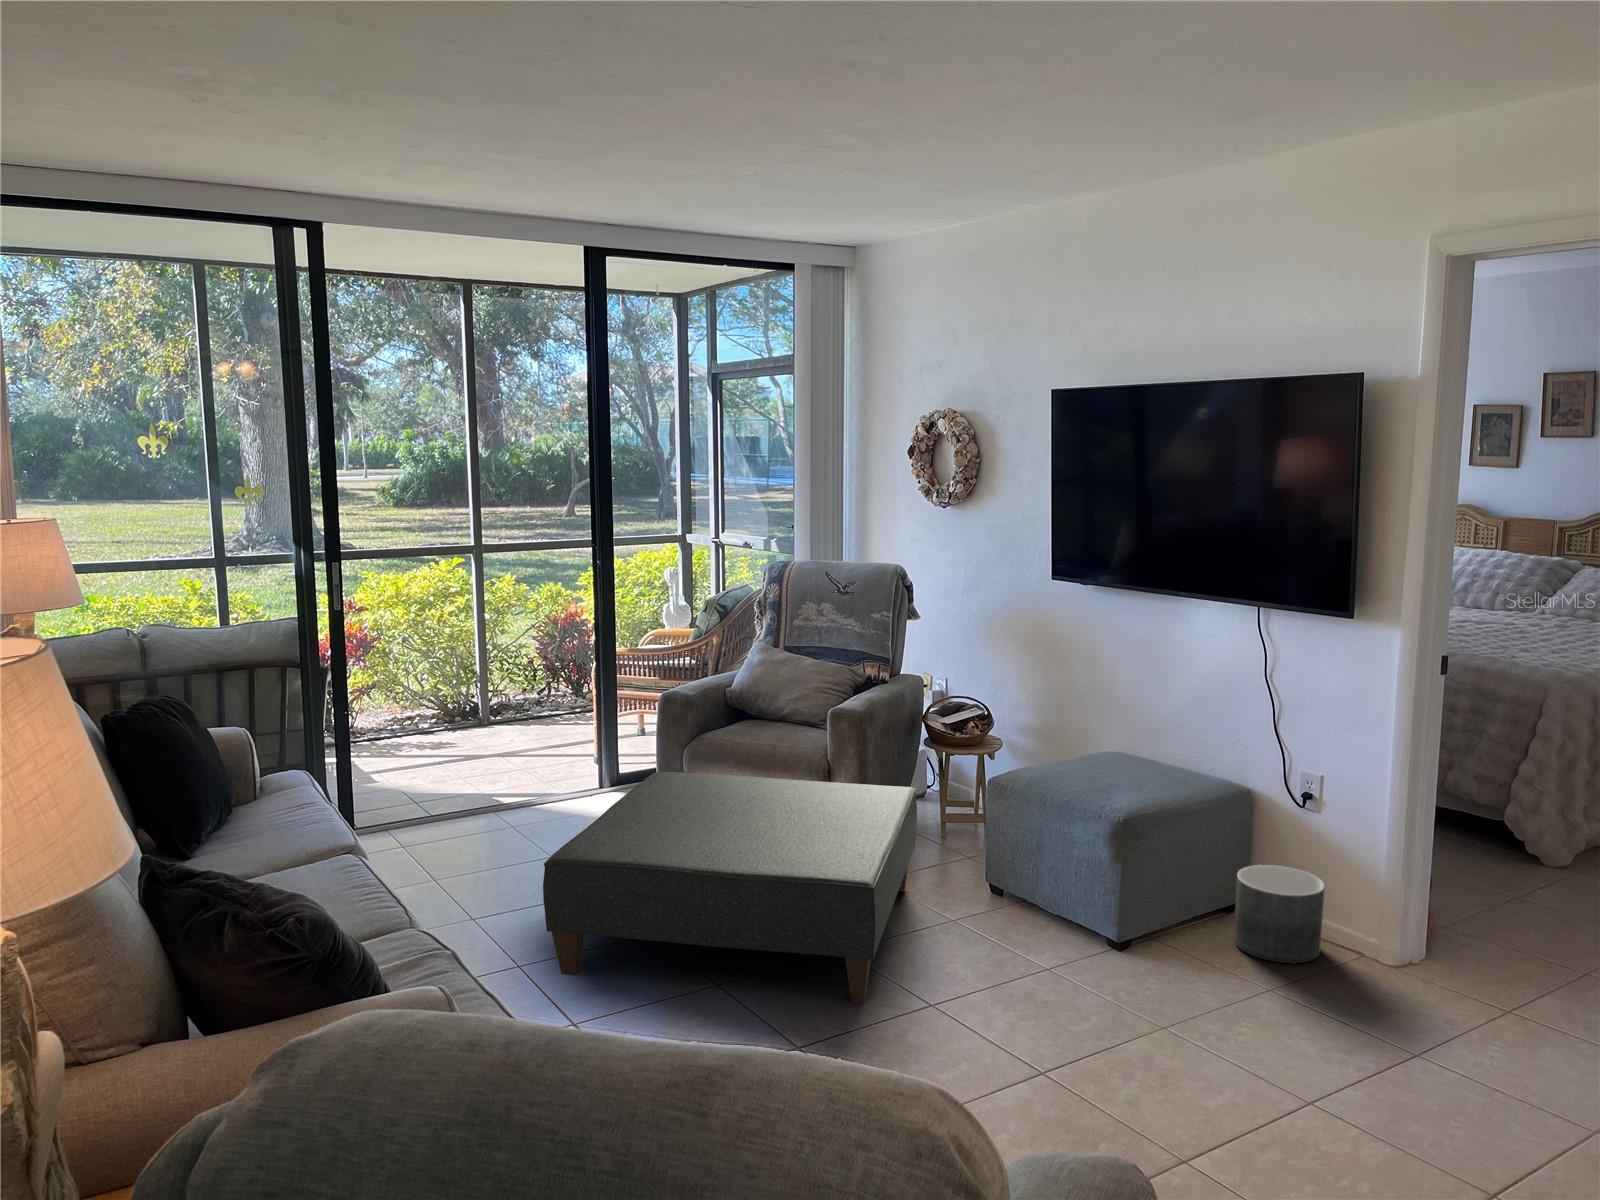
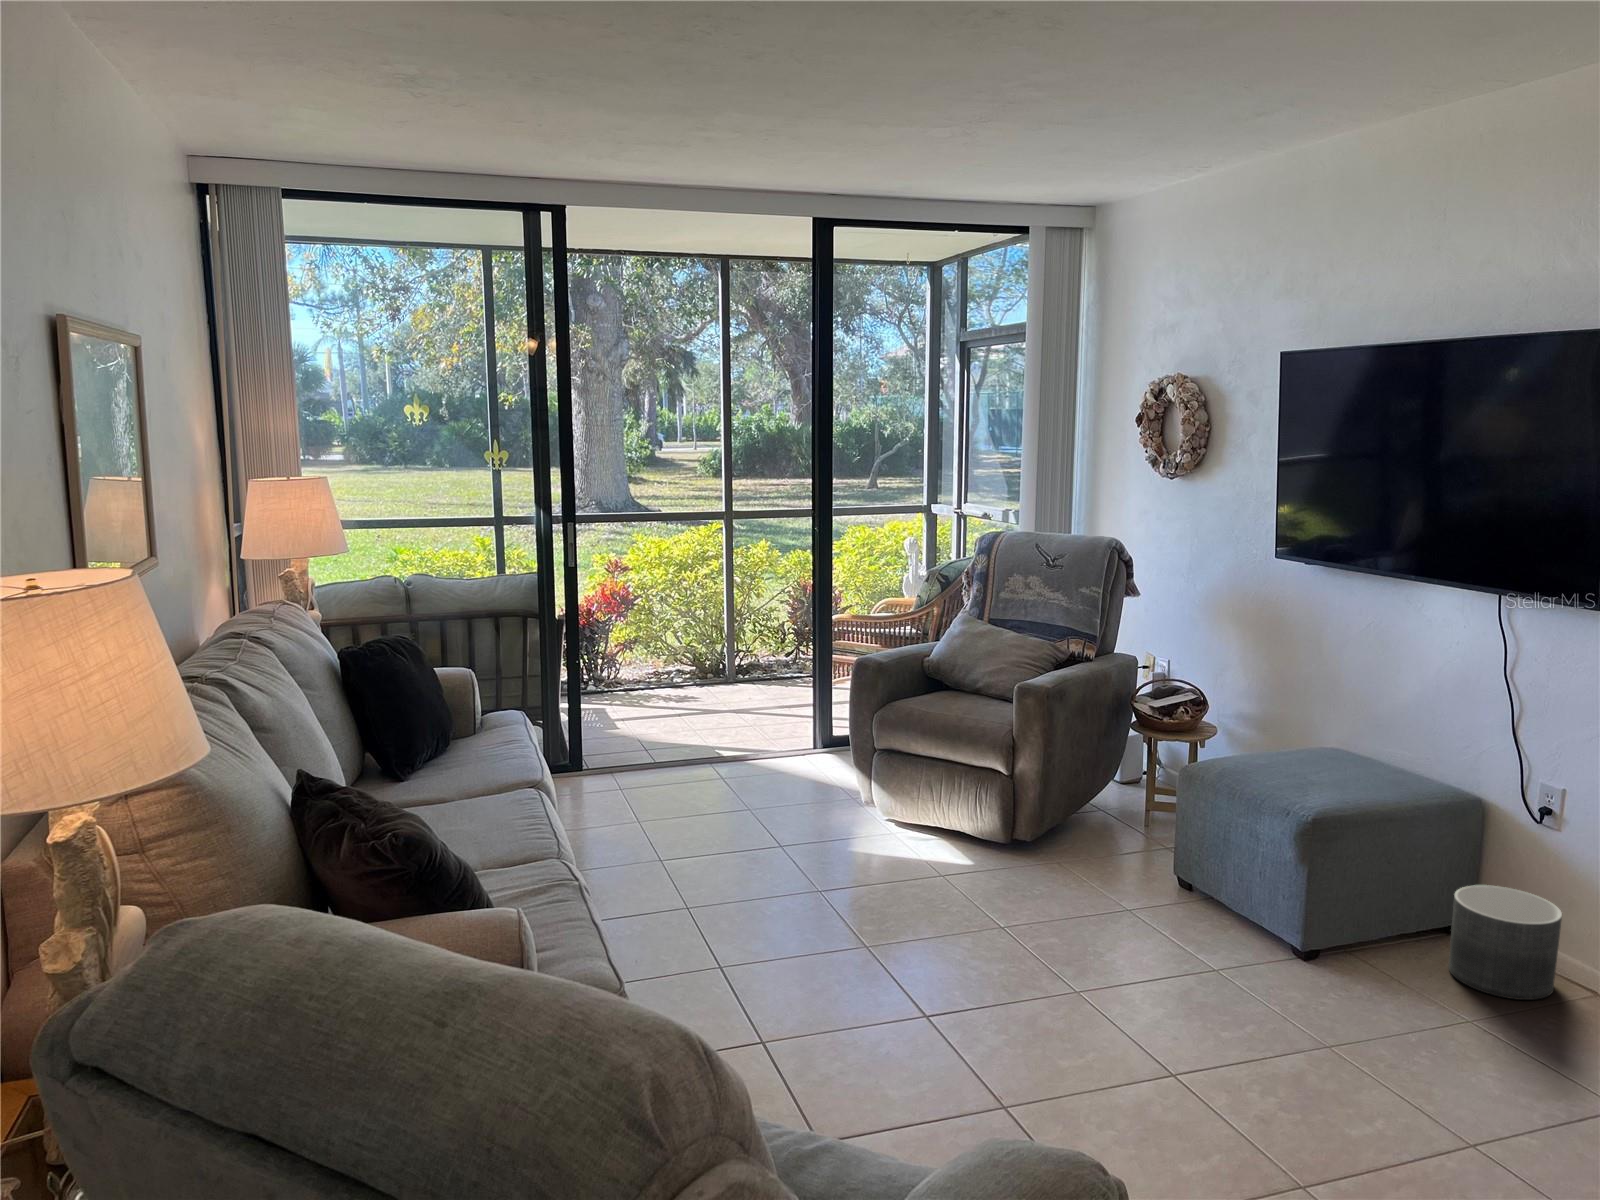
ottoman: present [543,772,917,1004] -> none [710,735,1104,984]

